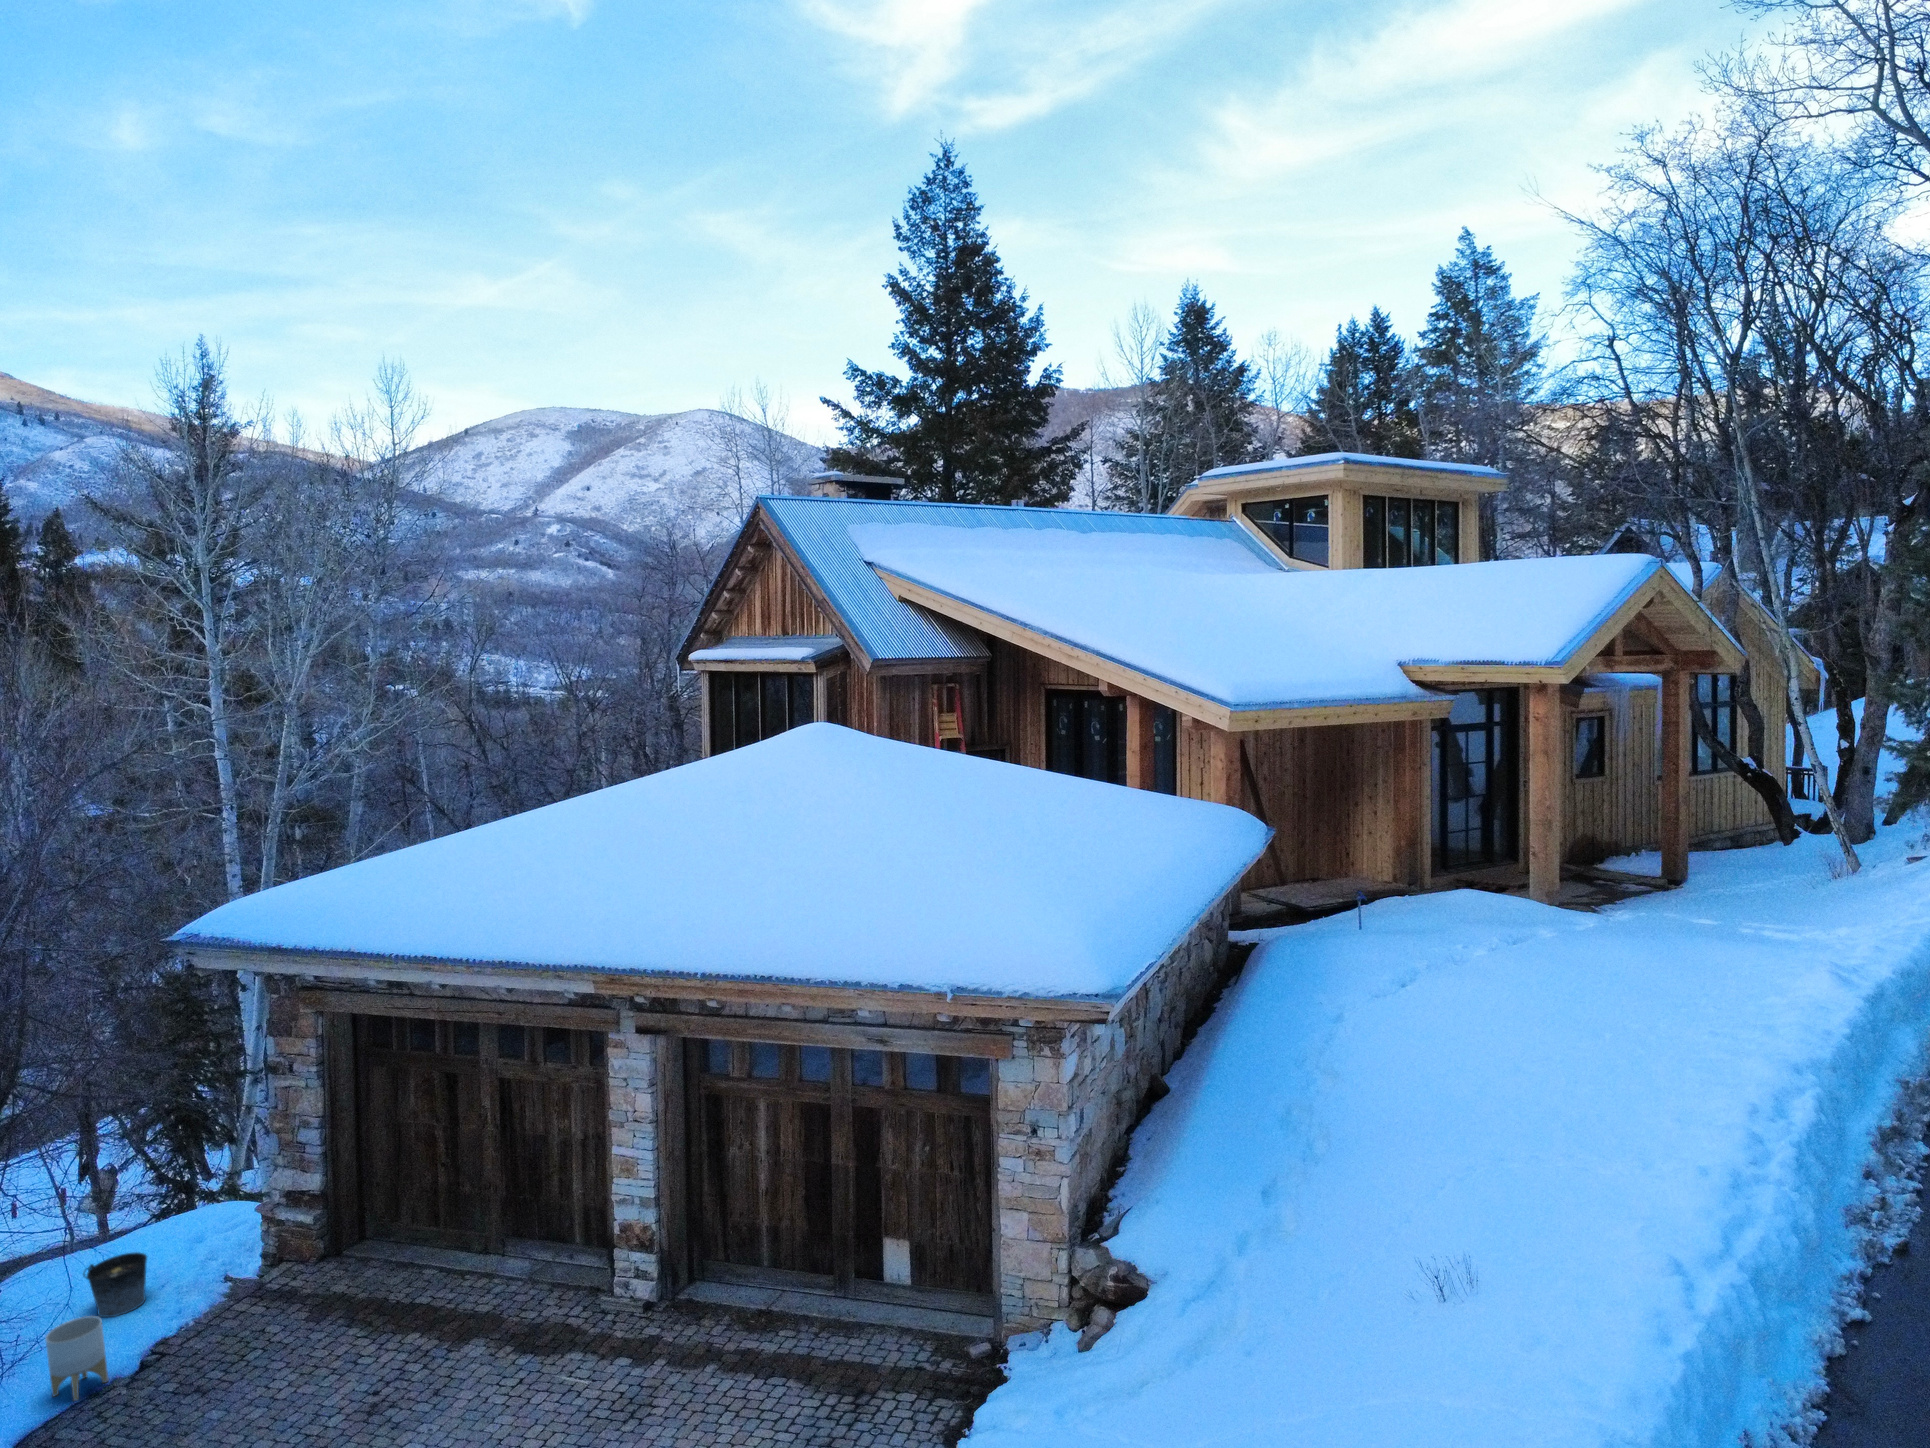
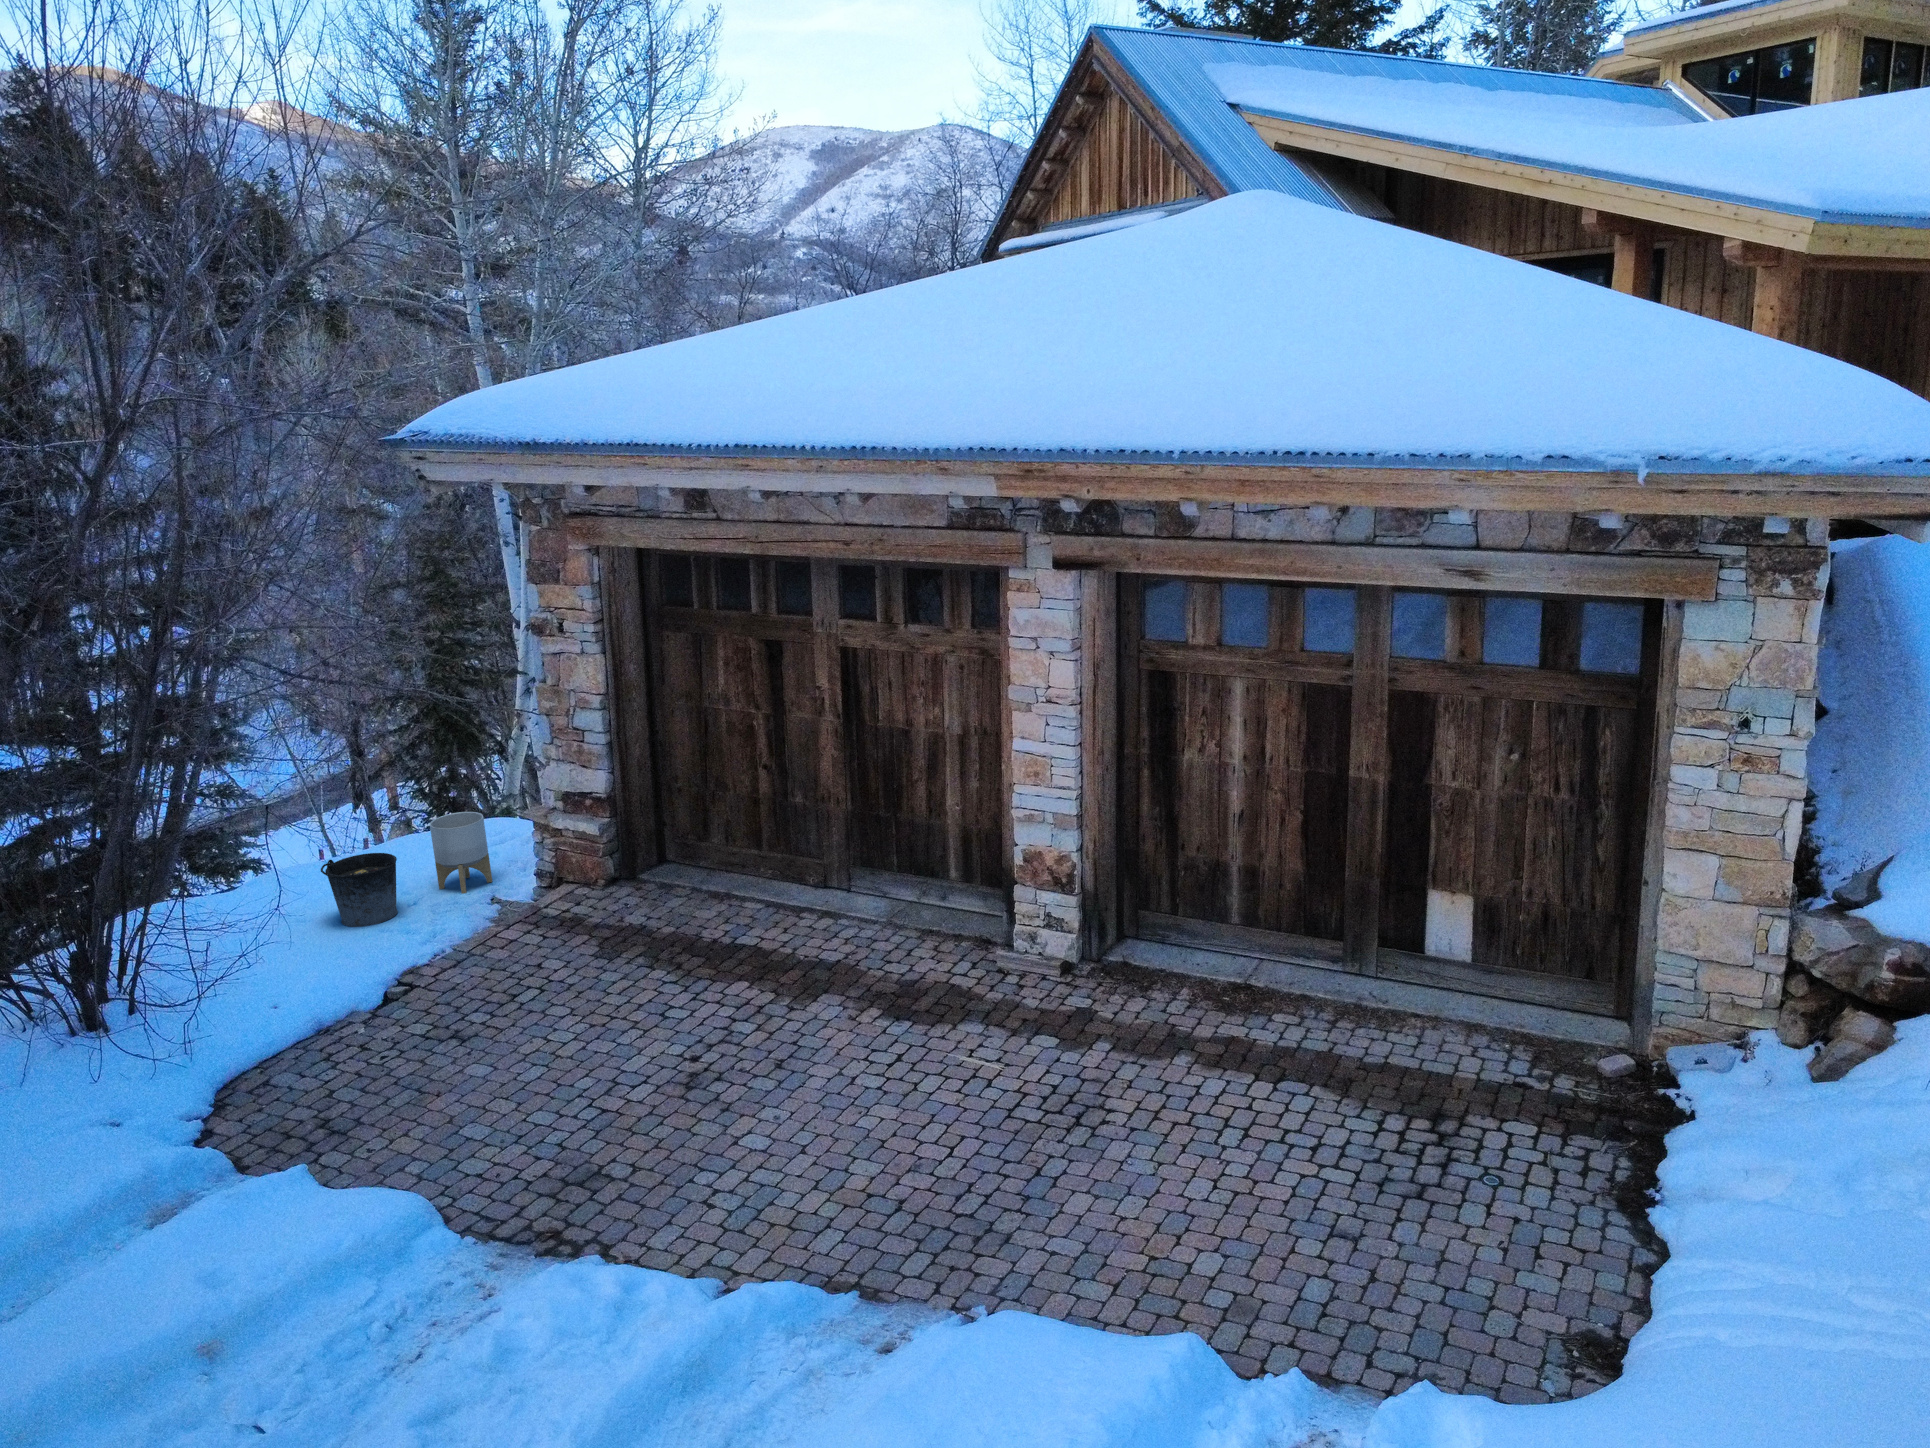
planter: present [46,1316,108,1401] -> present [430,812,492,894]

